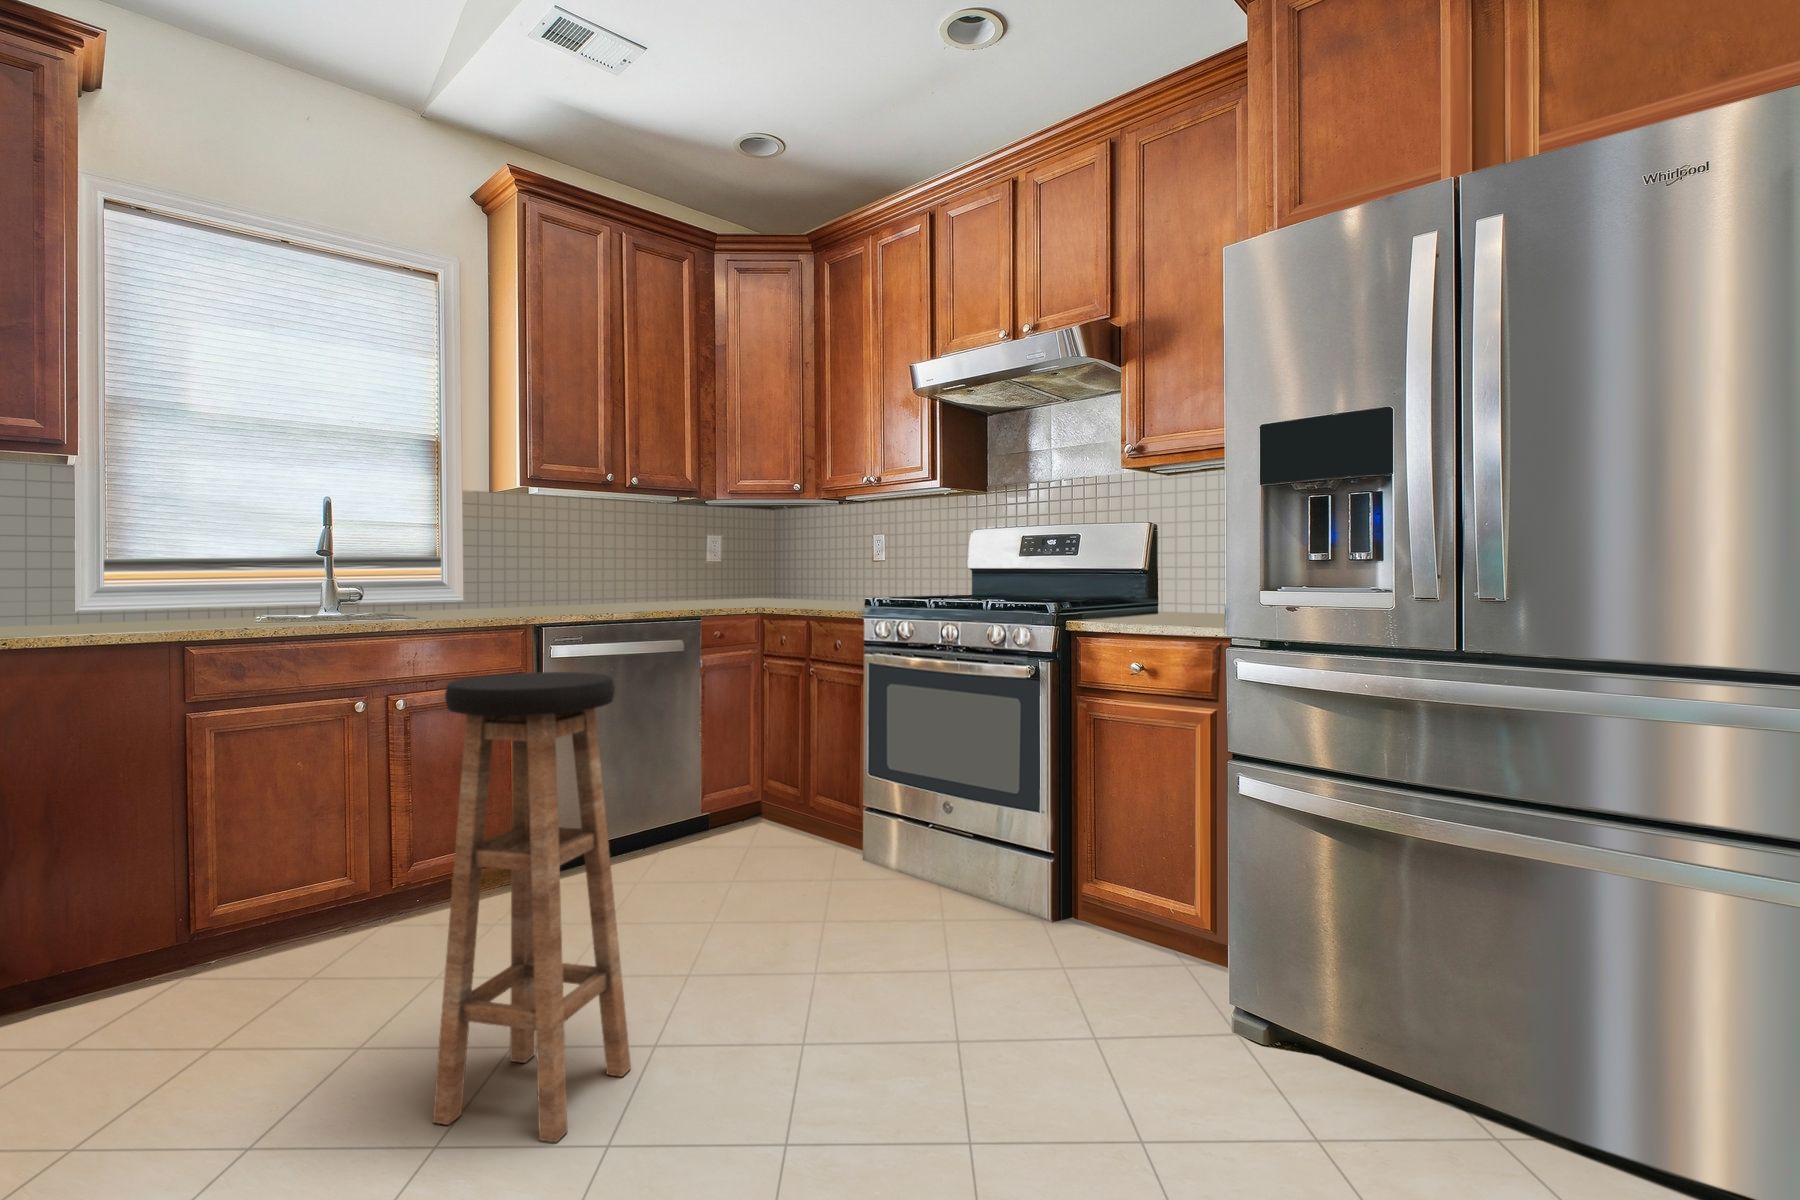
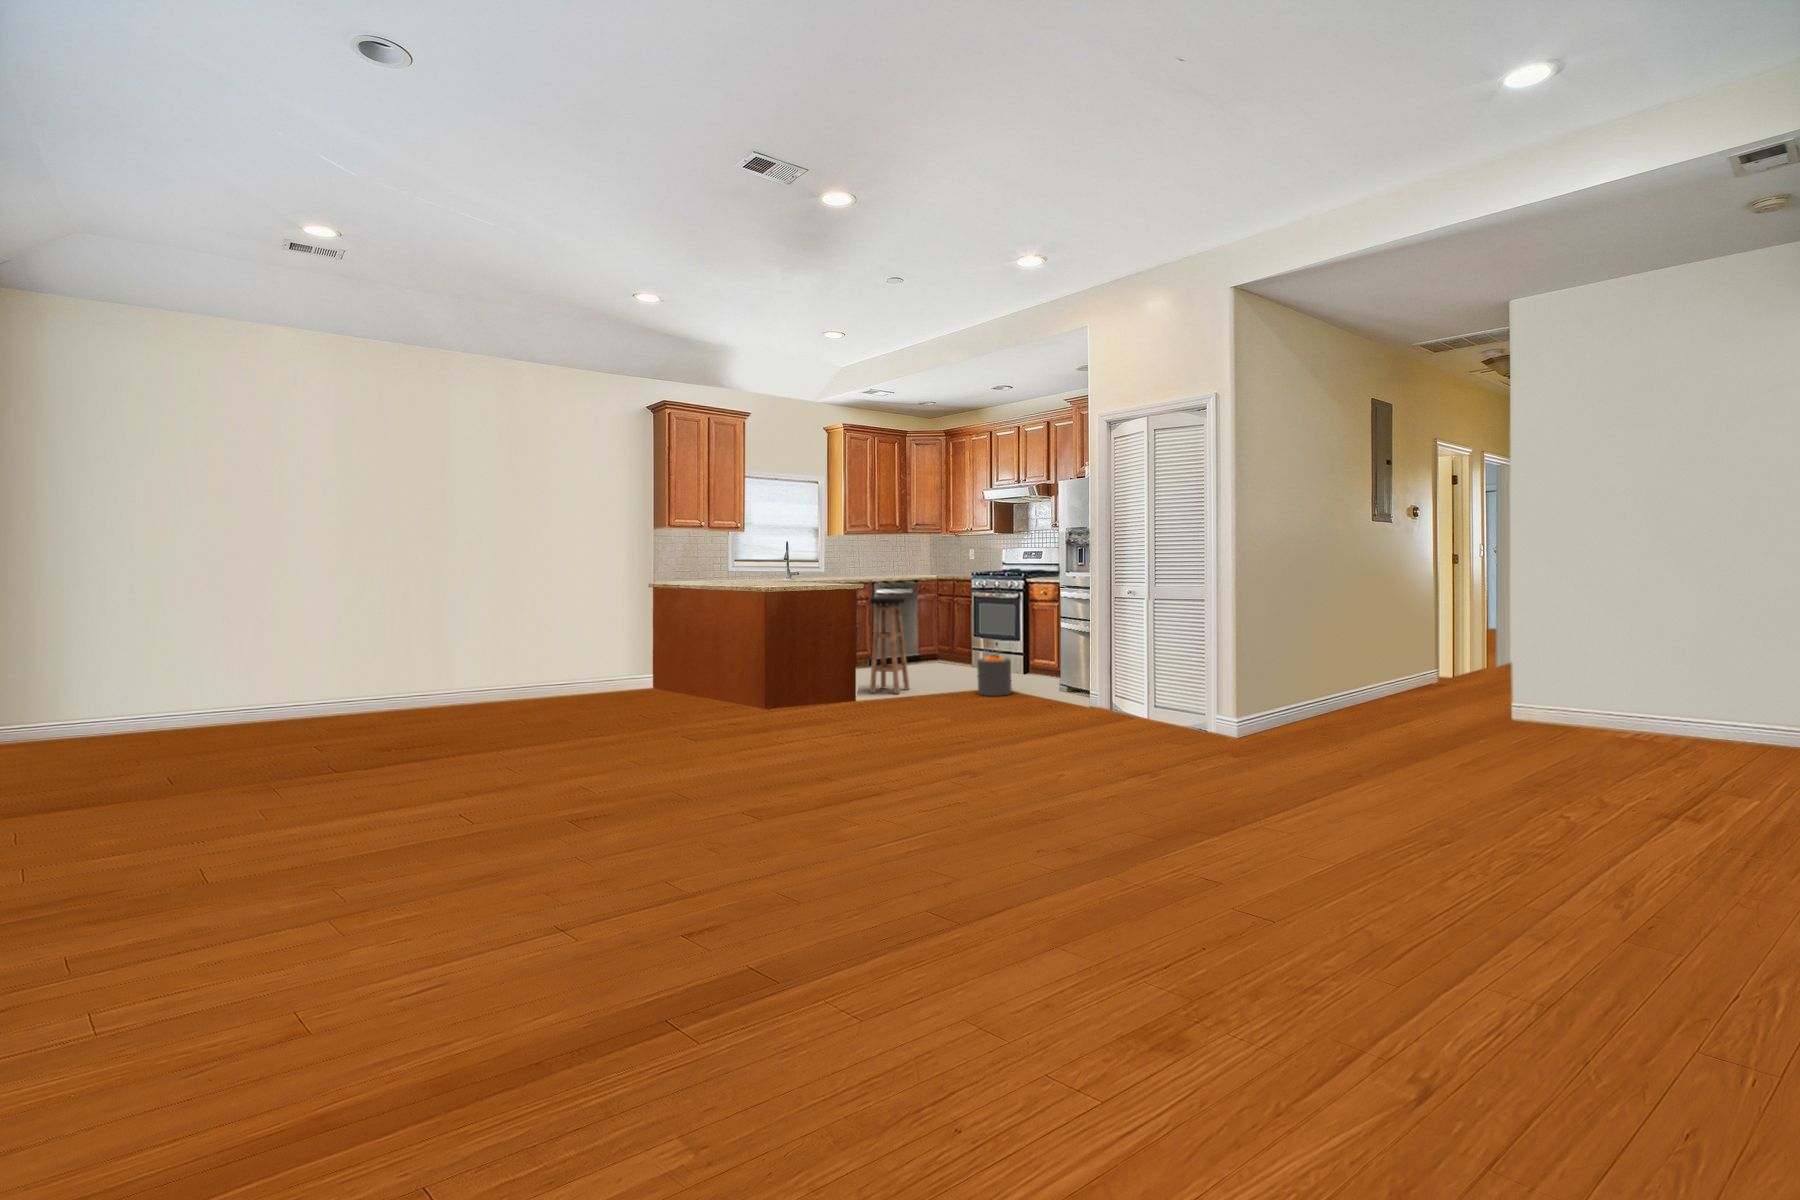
trash can: none [922,893,1085,1171] -> present [977,653,1012,696]

